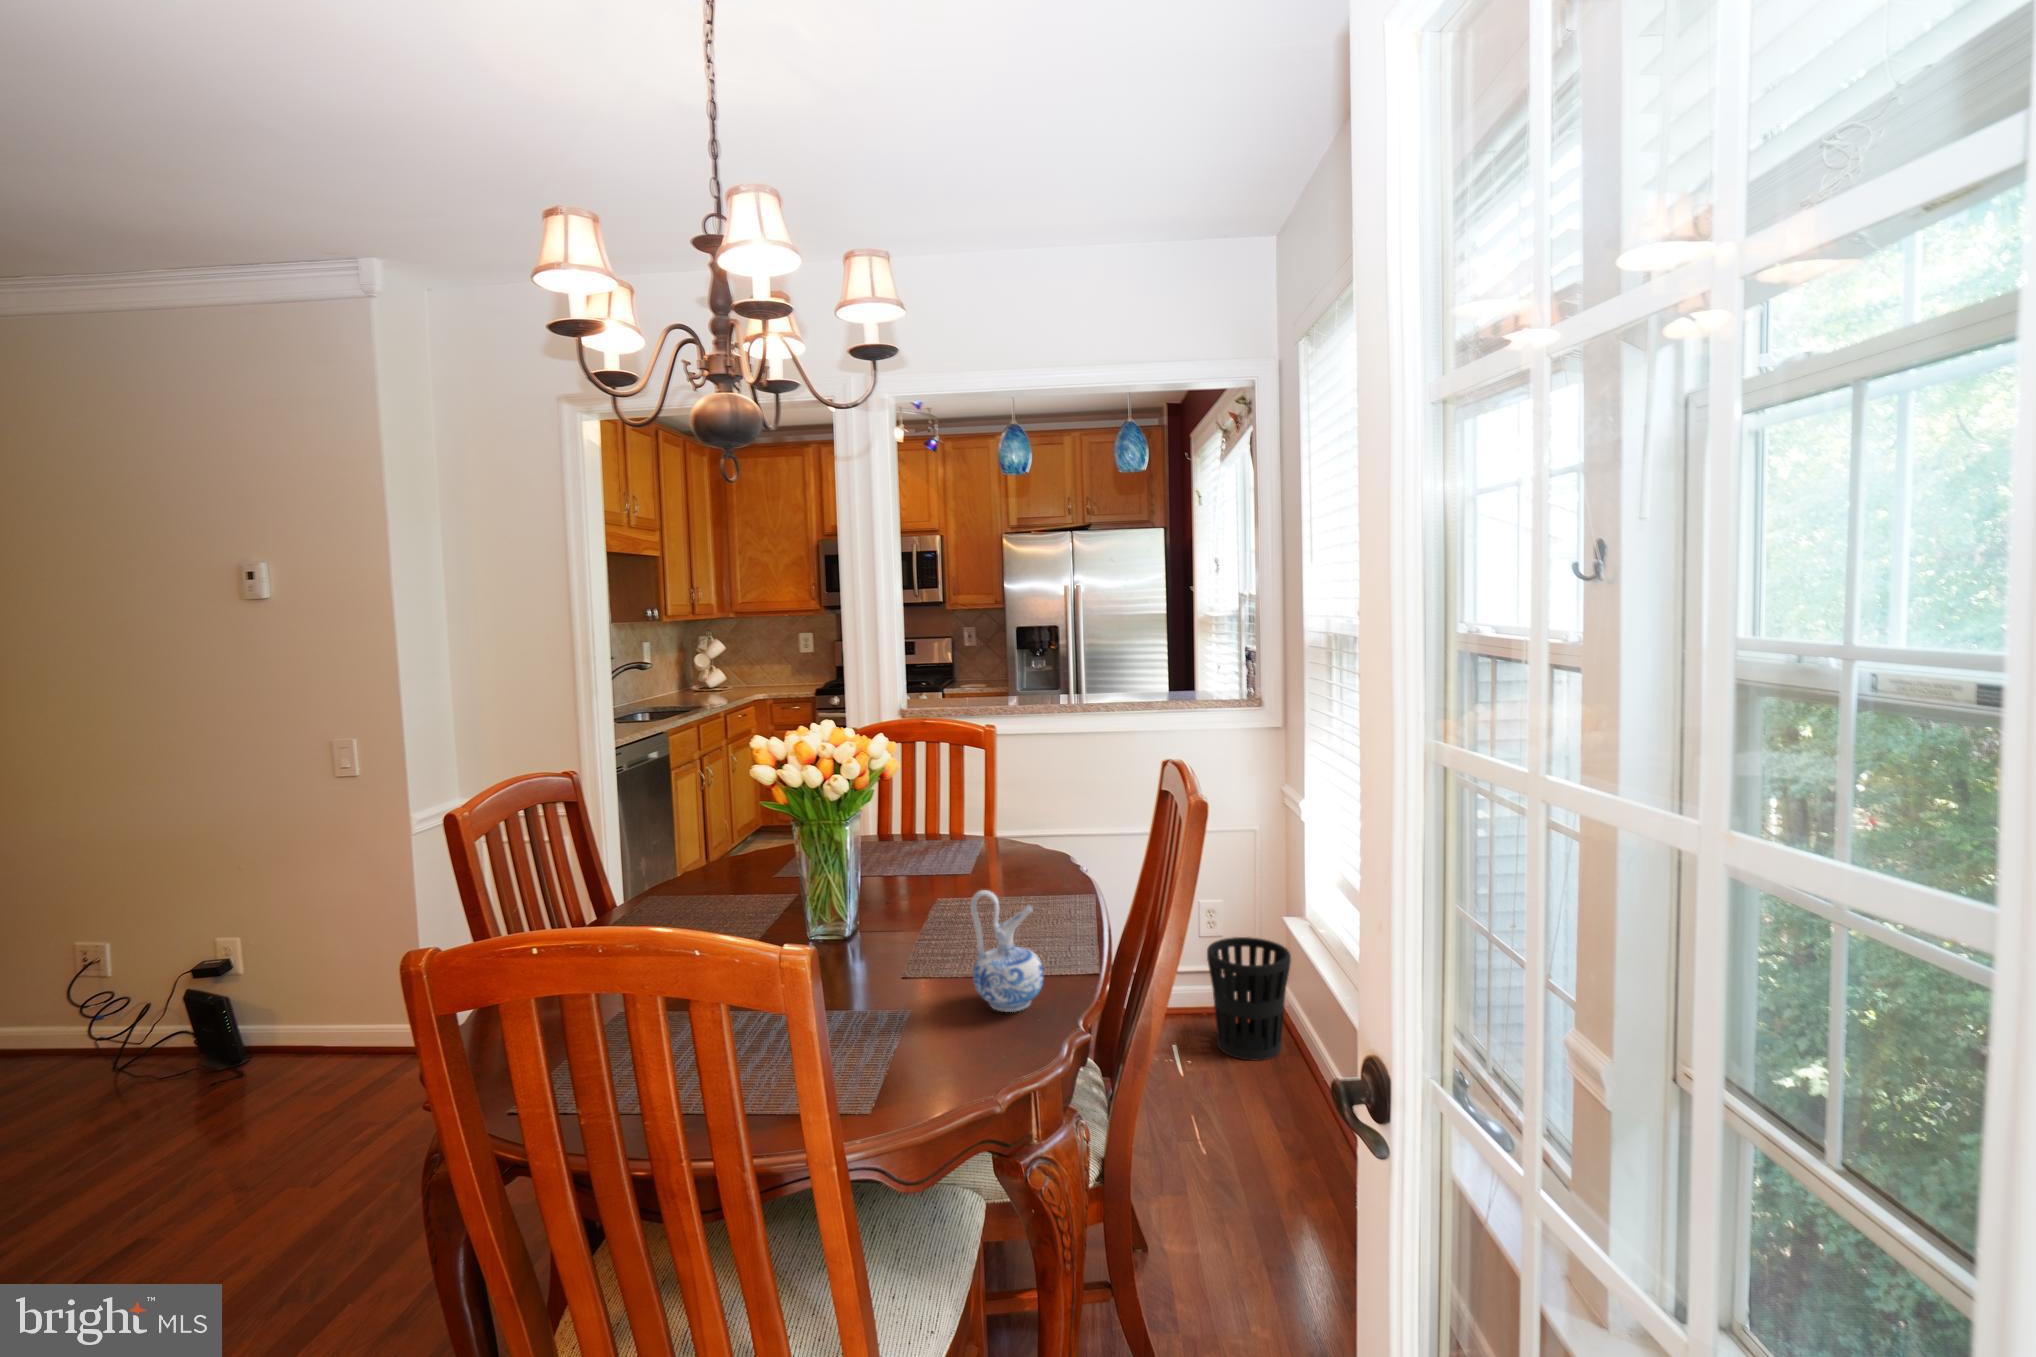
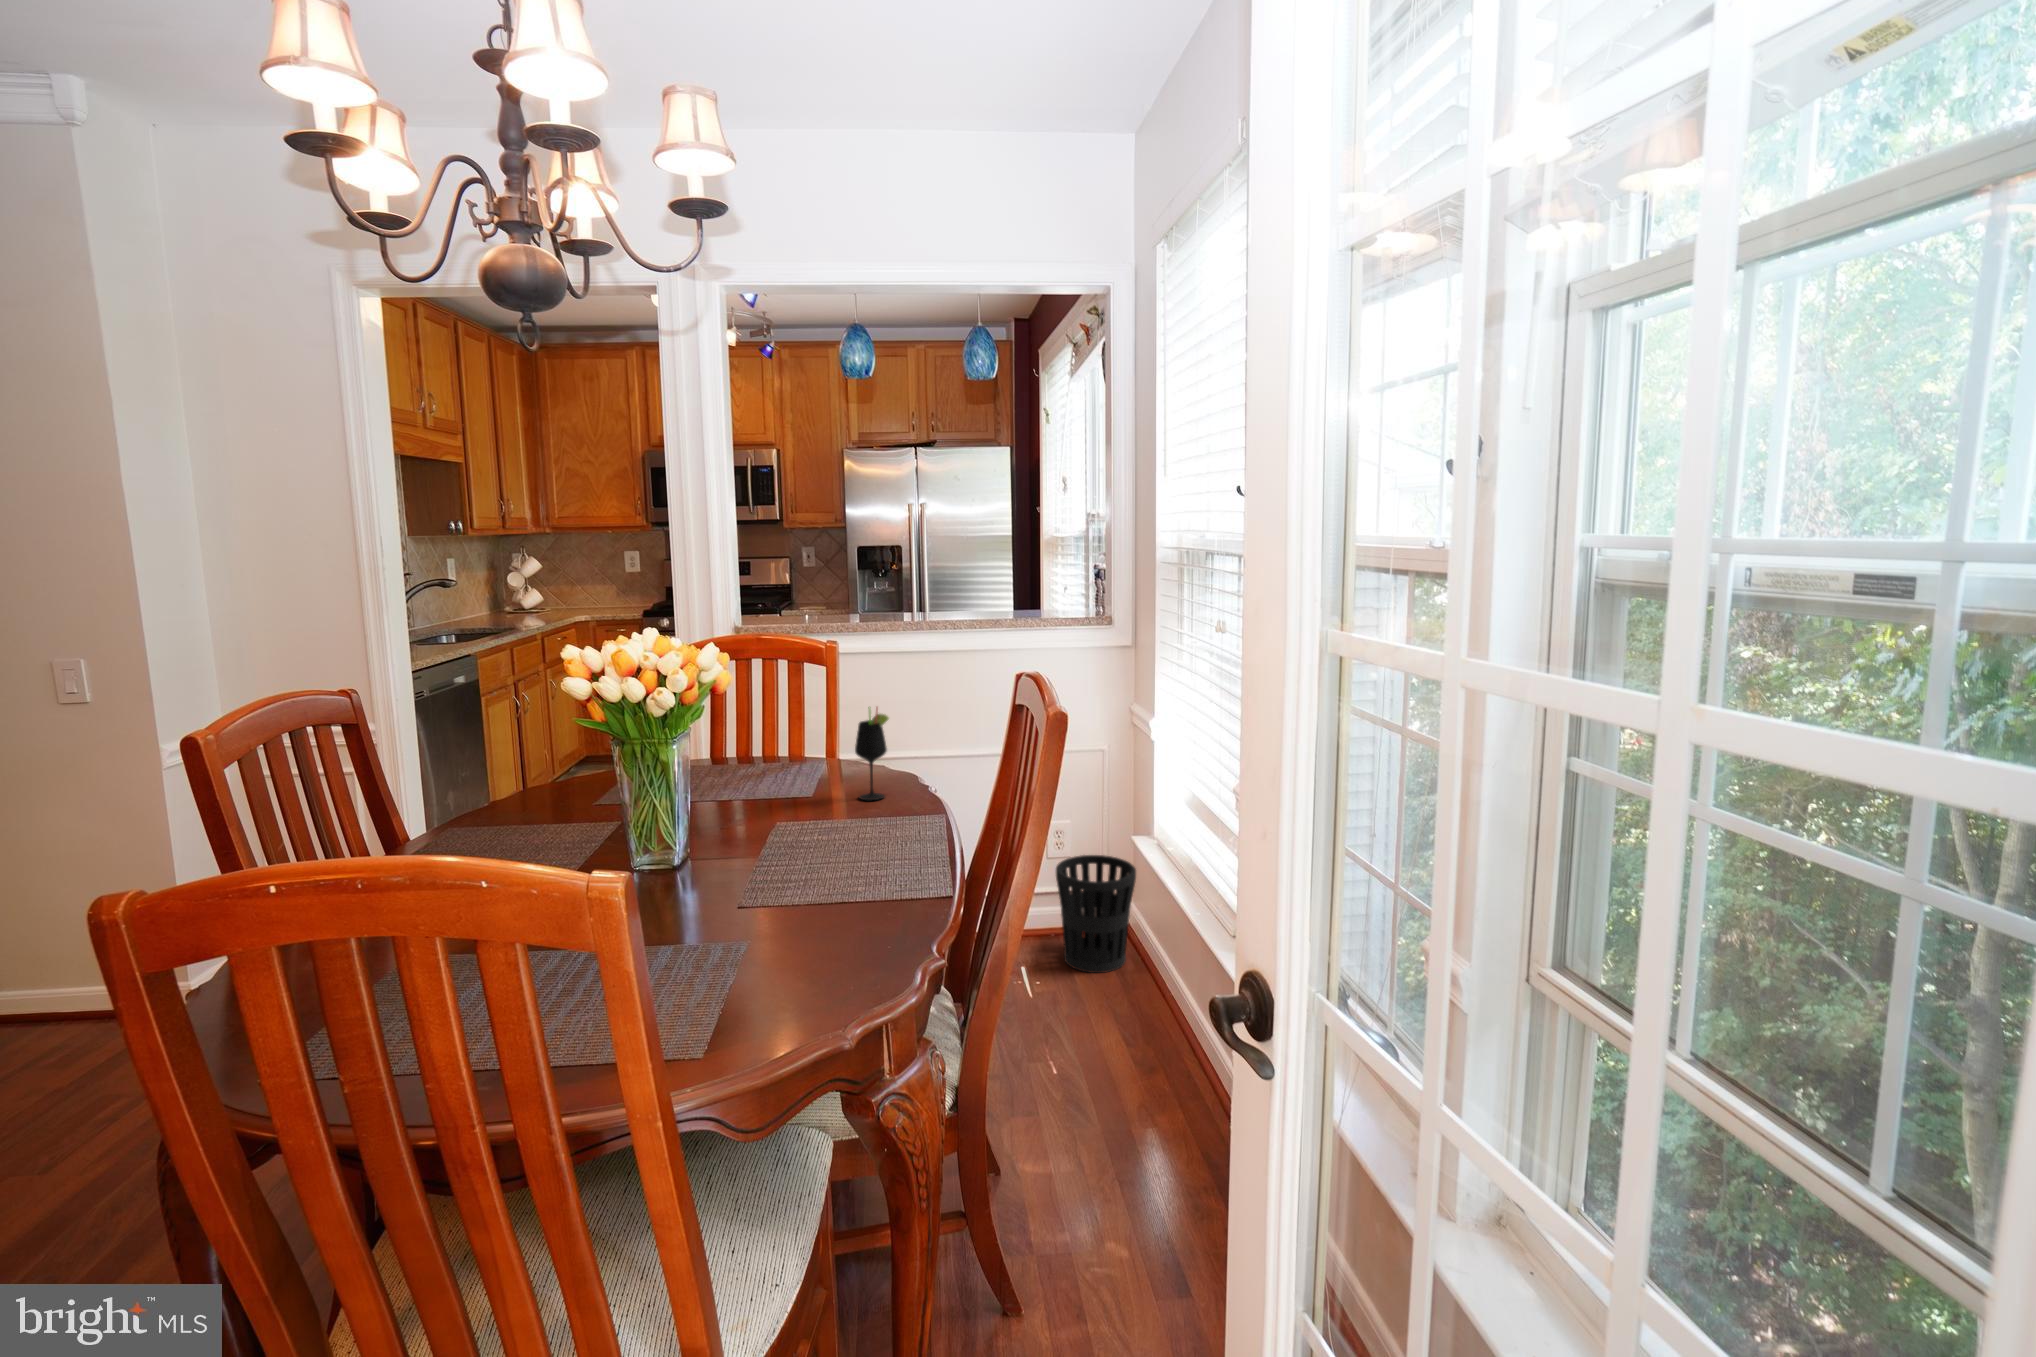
wine glass: none [1007,788,1040,878] -> present [855,707,889,800]
ceramic pitcher: present [971,890,1043,1012] -> none [816,811,896,940]

